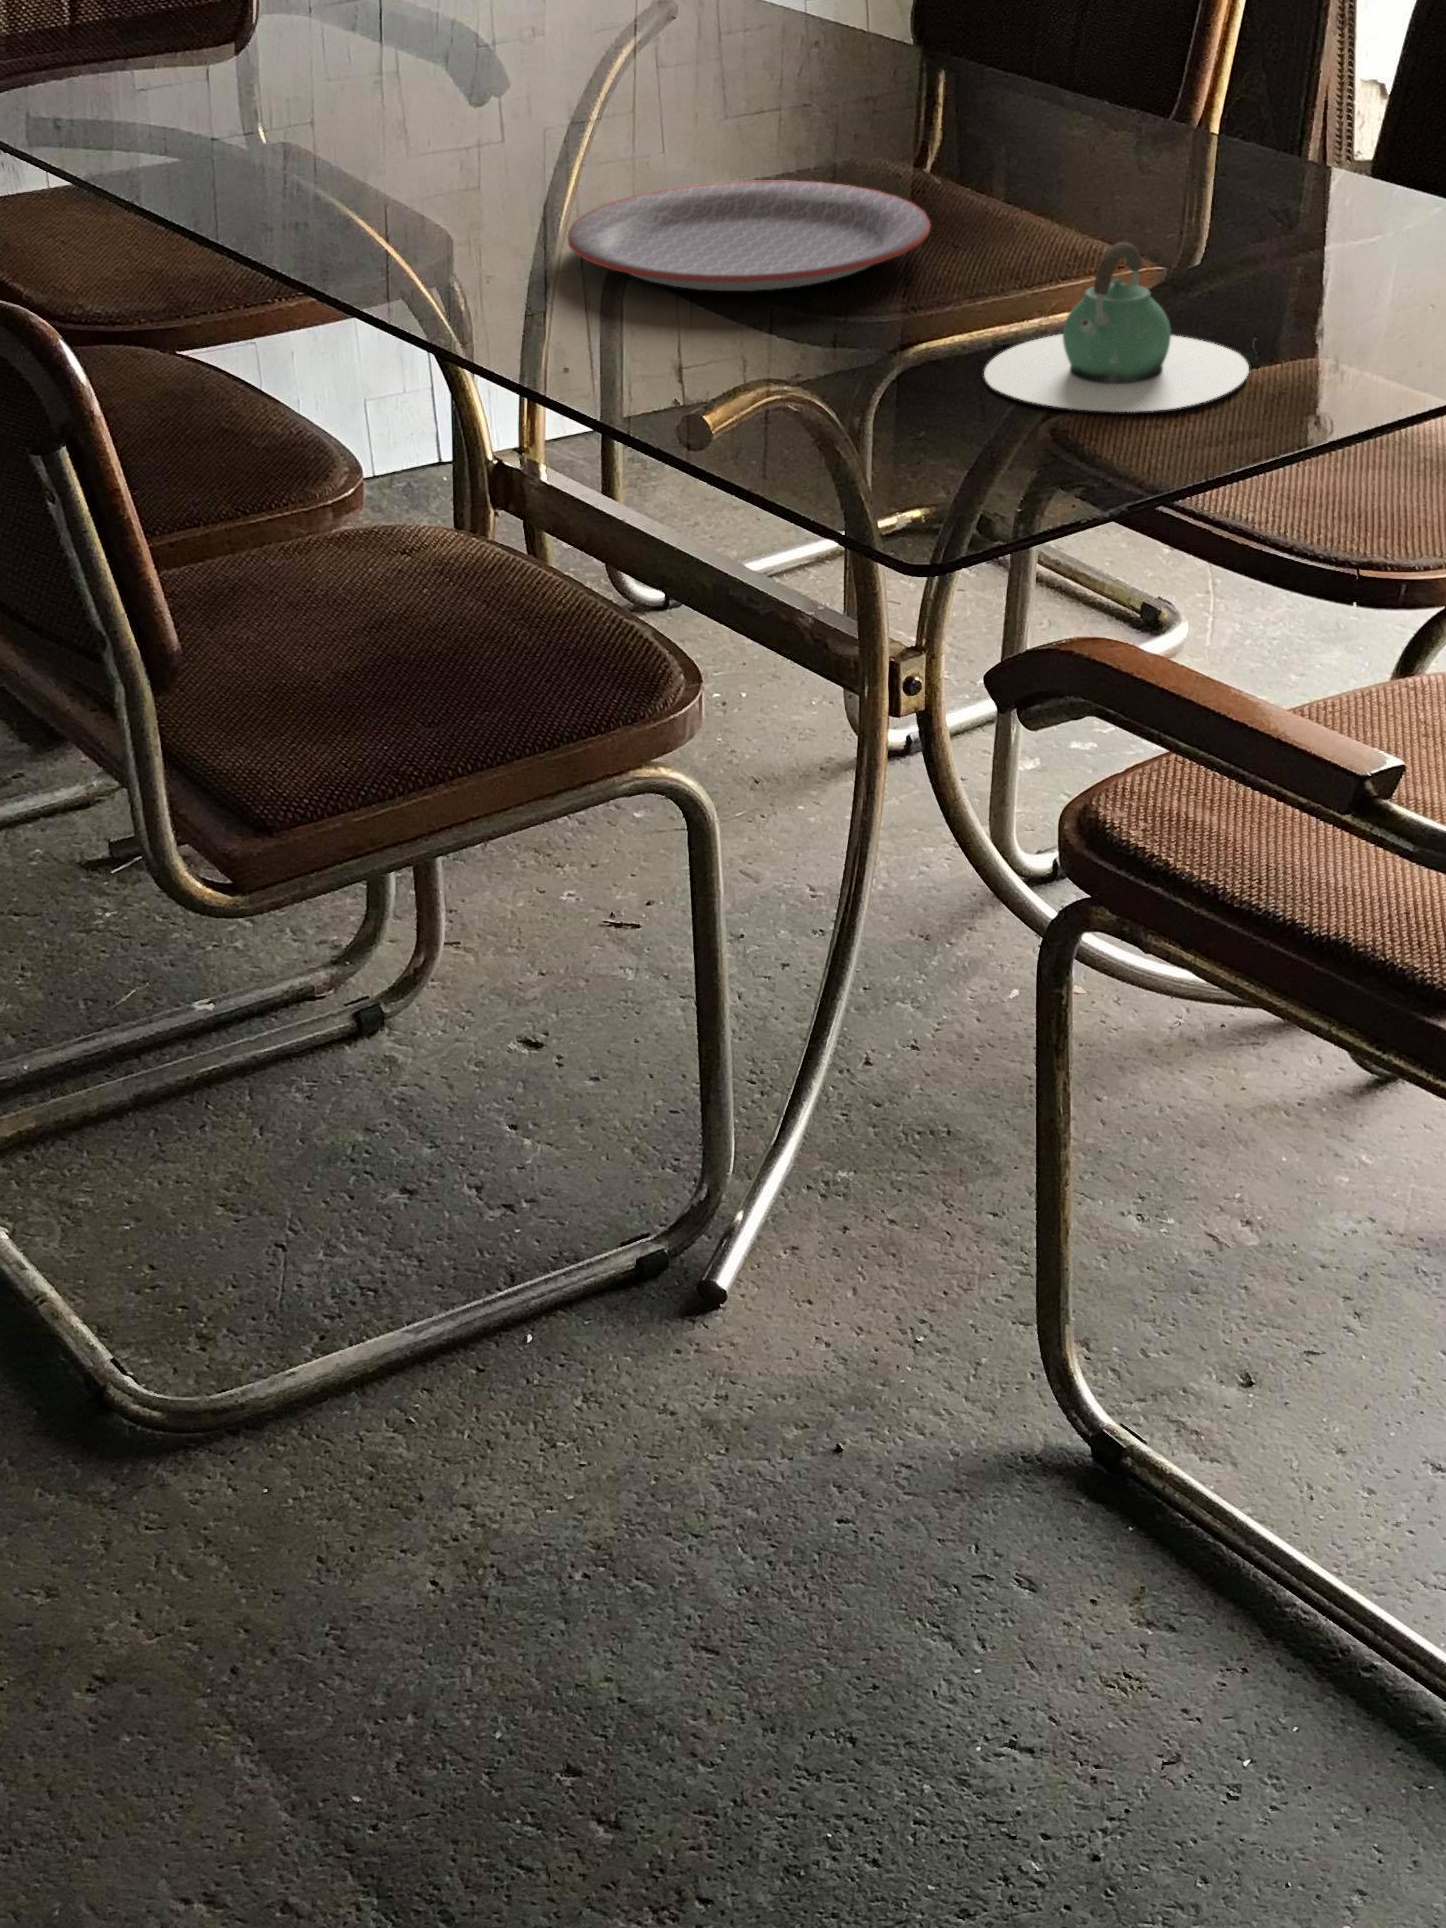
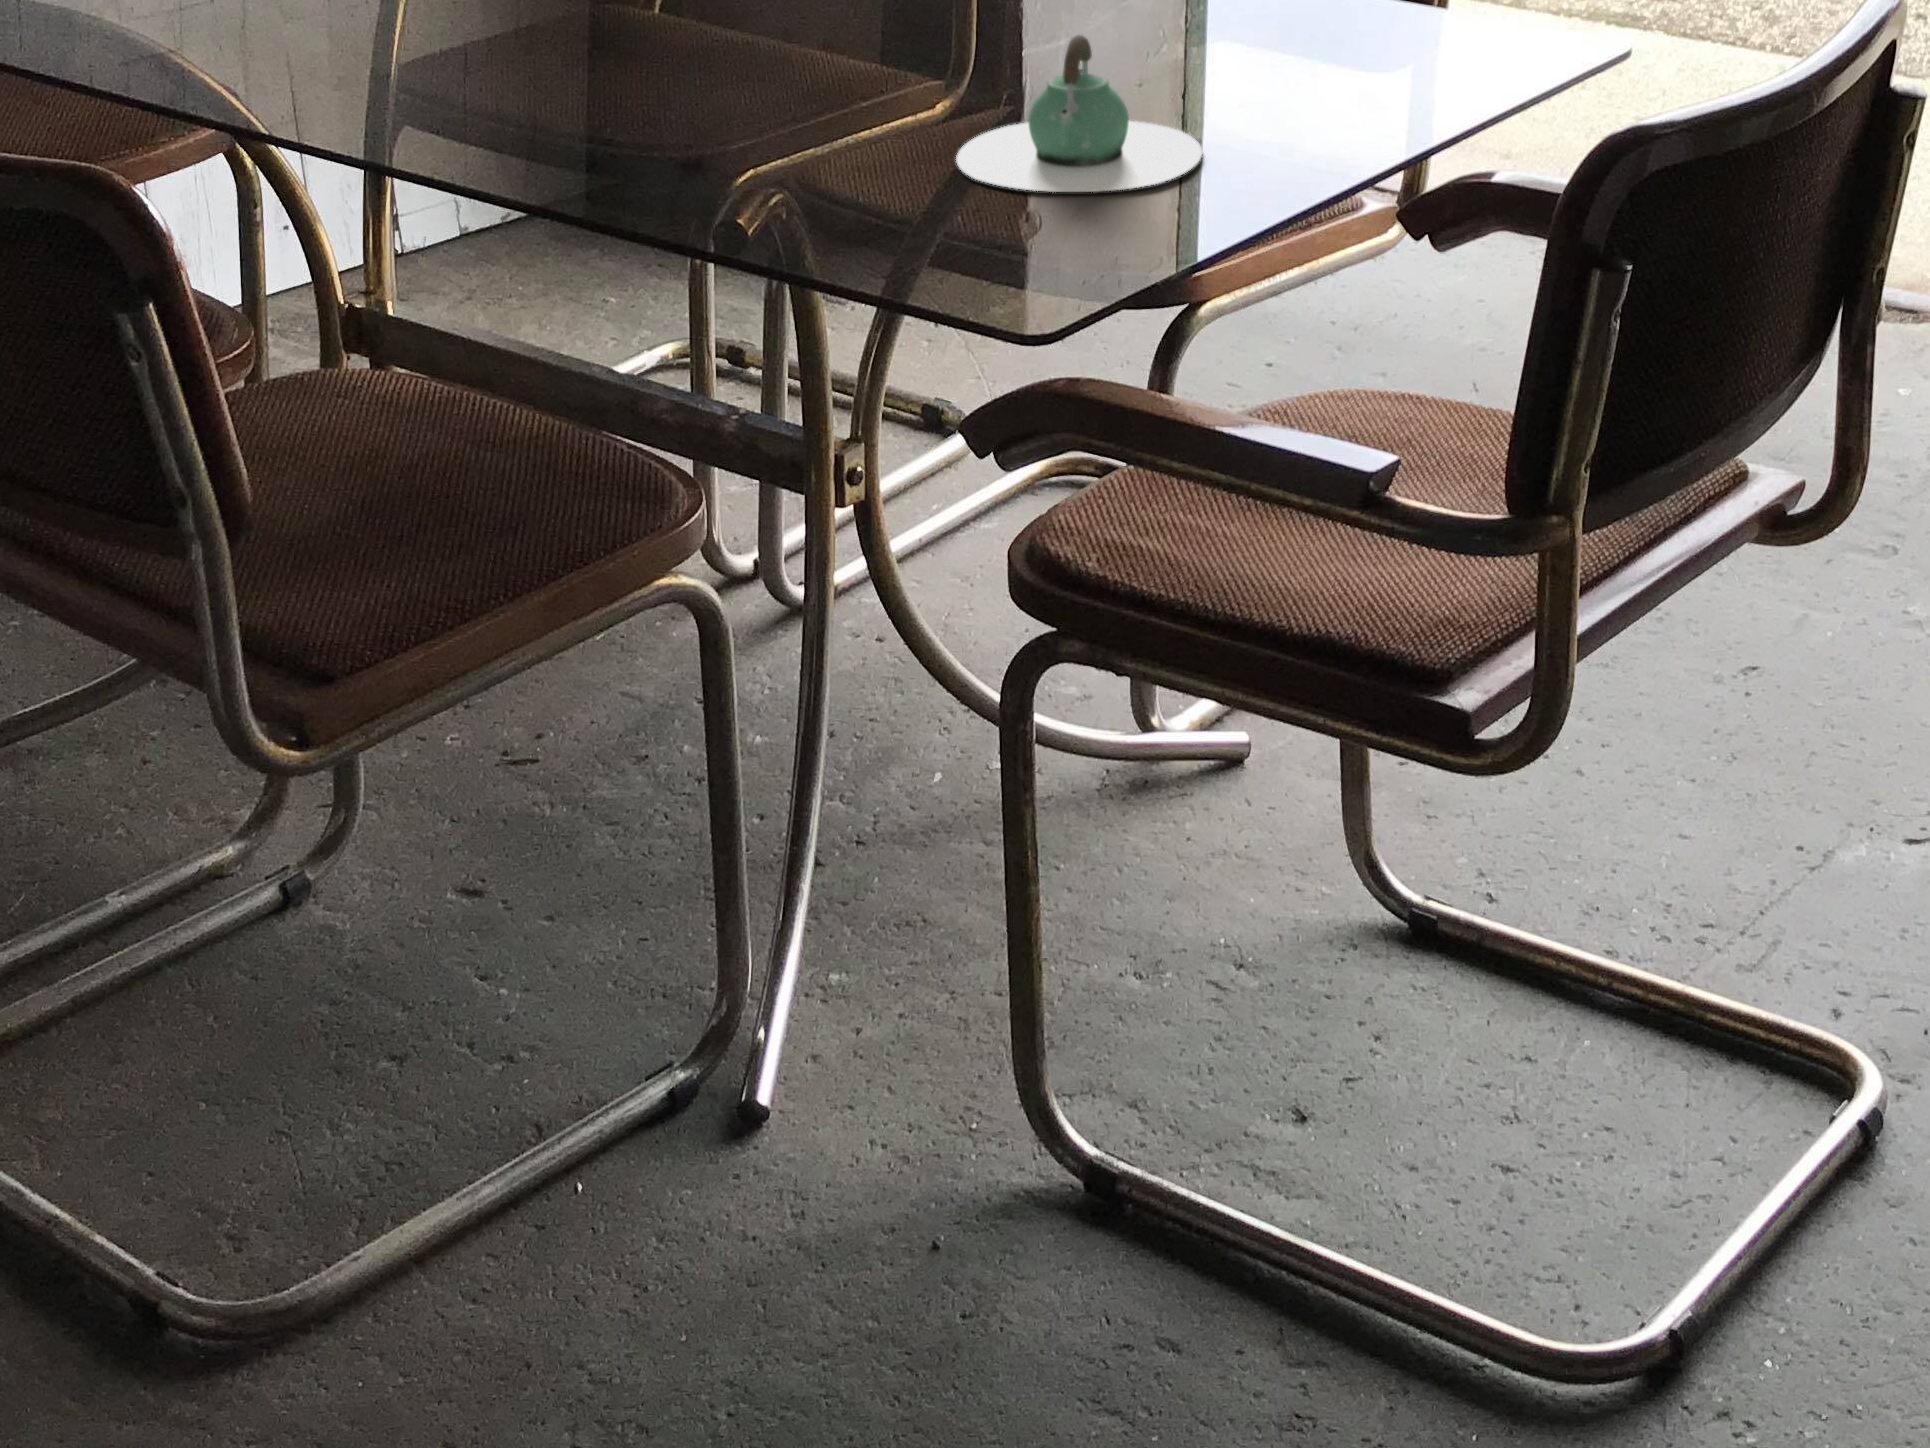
plate: present [568,180,930,291] -> none [487,5,839,111]

